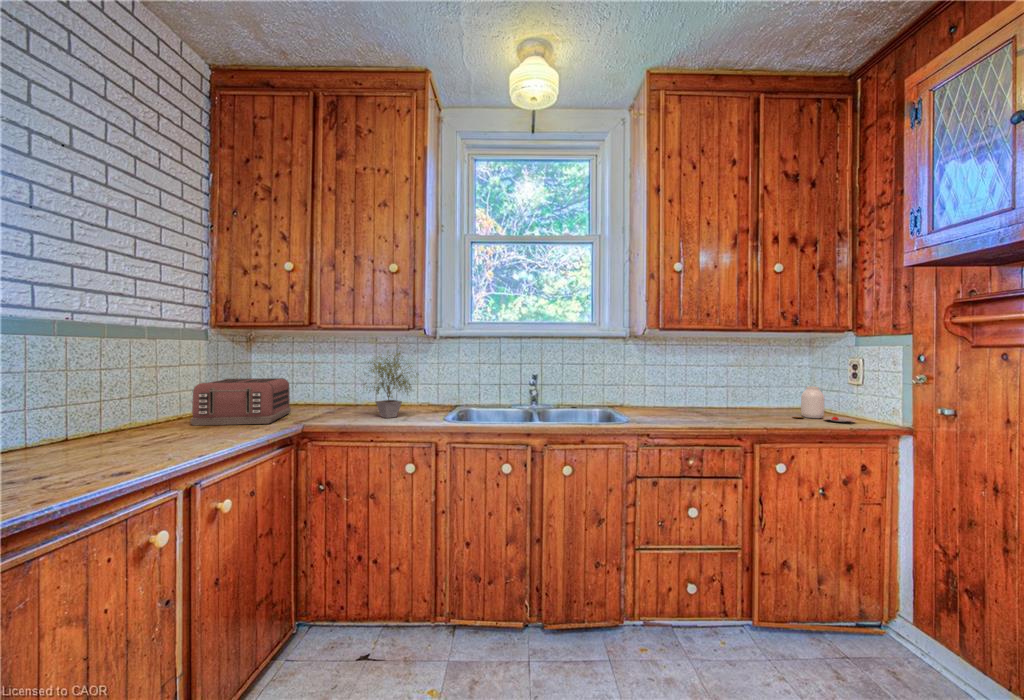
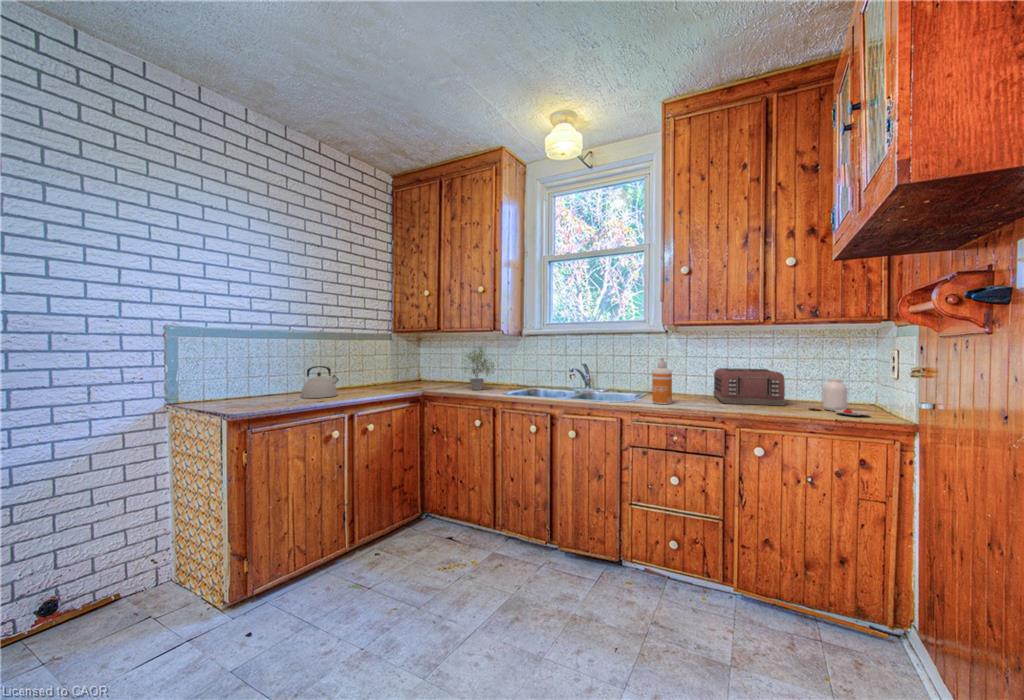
soap dispenser: none [651,367,674,422] -> present [652,357,672,404]
toaster: present [191,378,291,426] -> present [713,368,786,405]
kettle: none [54,391,150,463] -> present [301,366,339,398]

